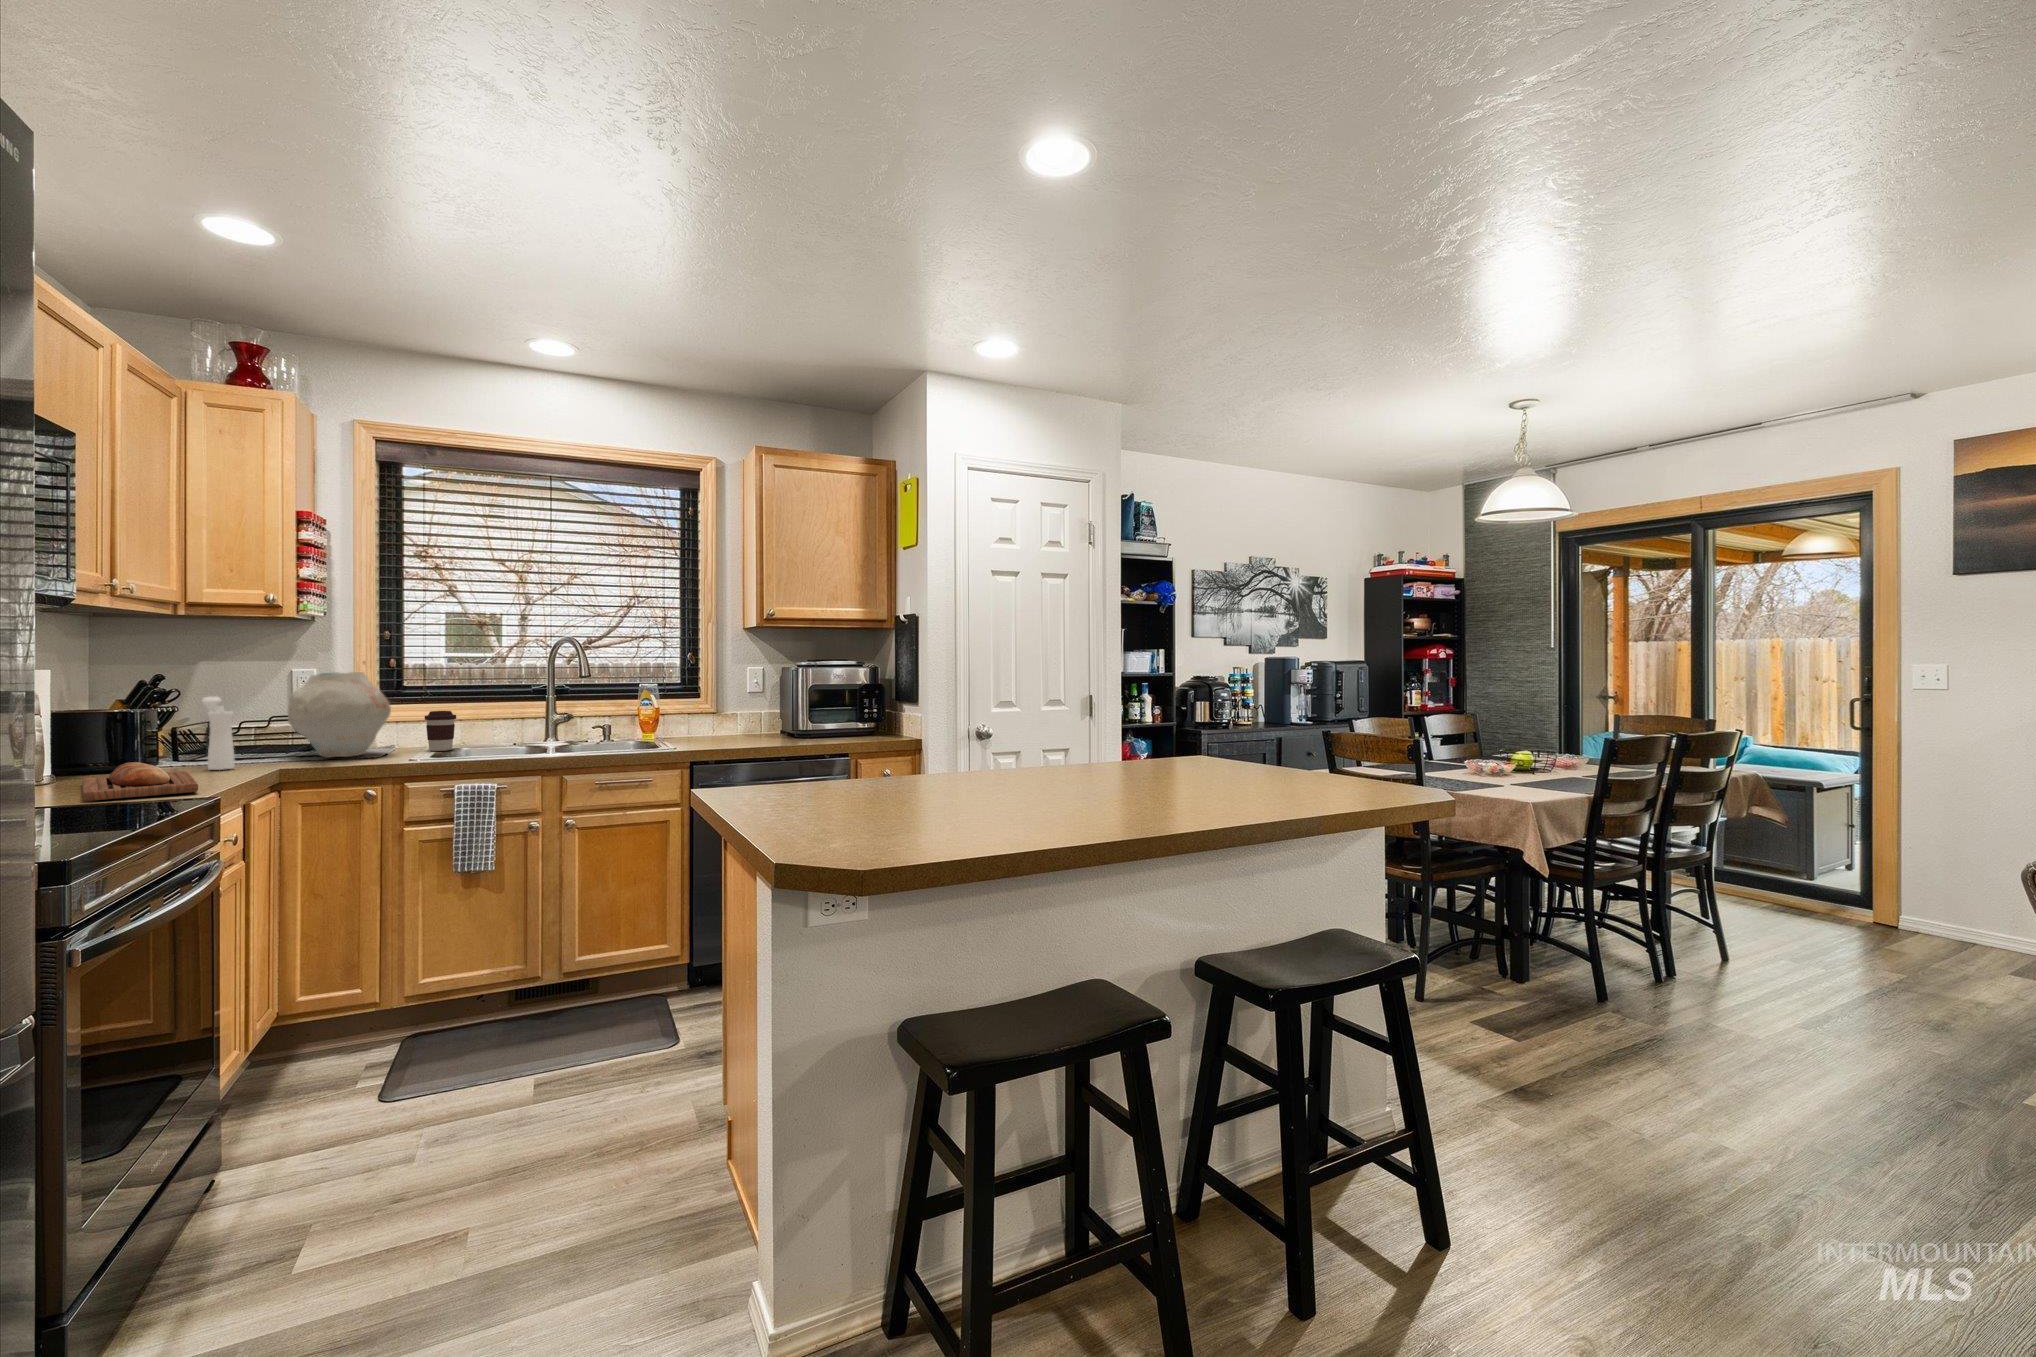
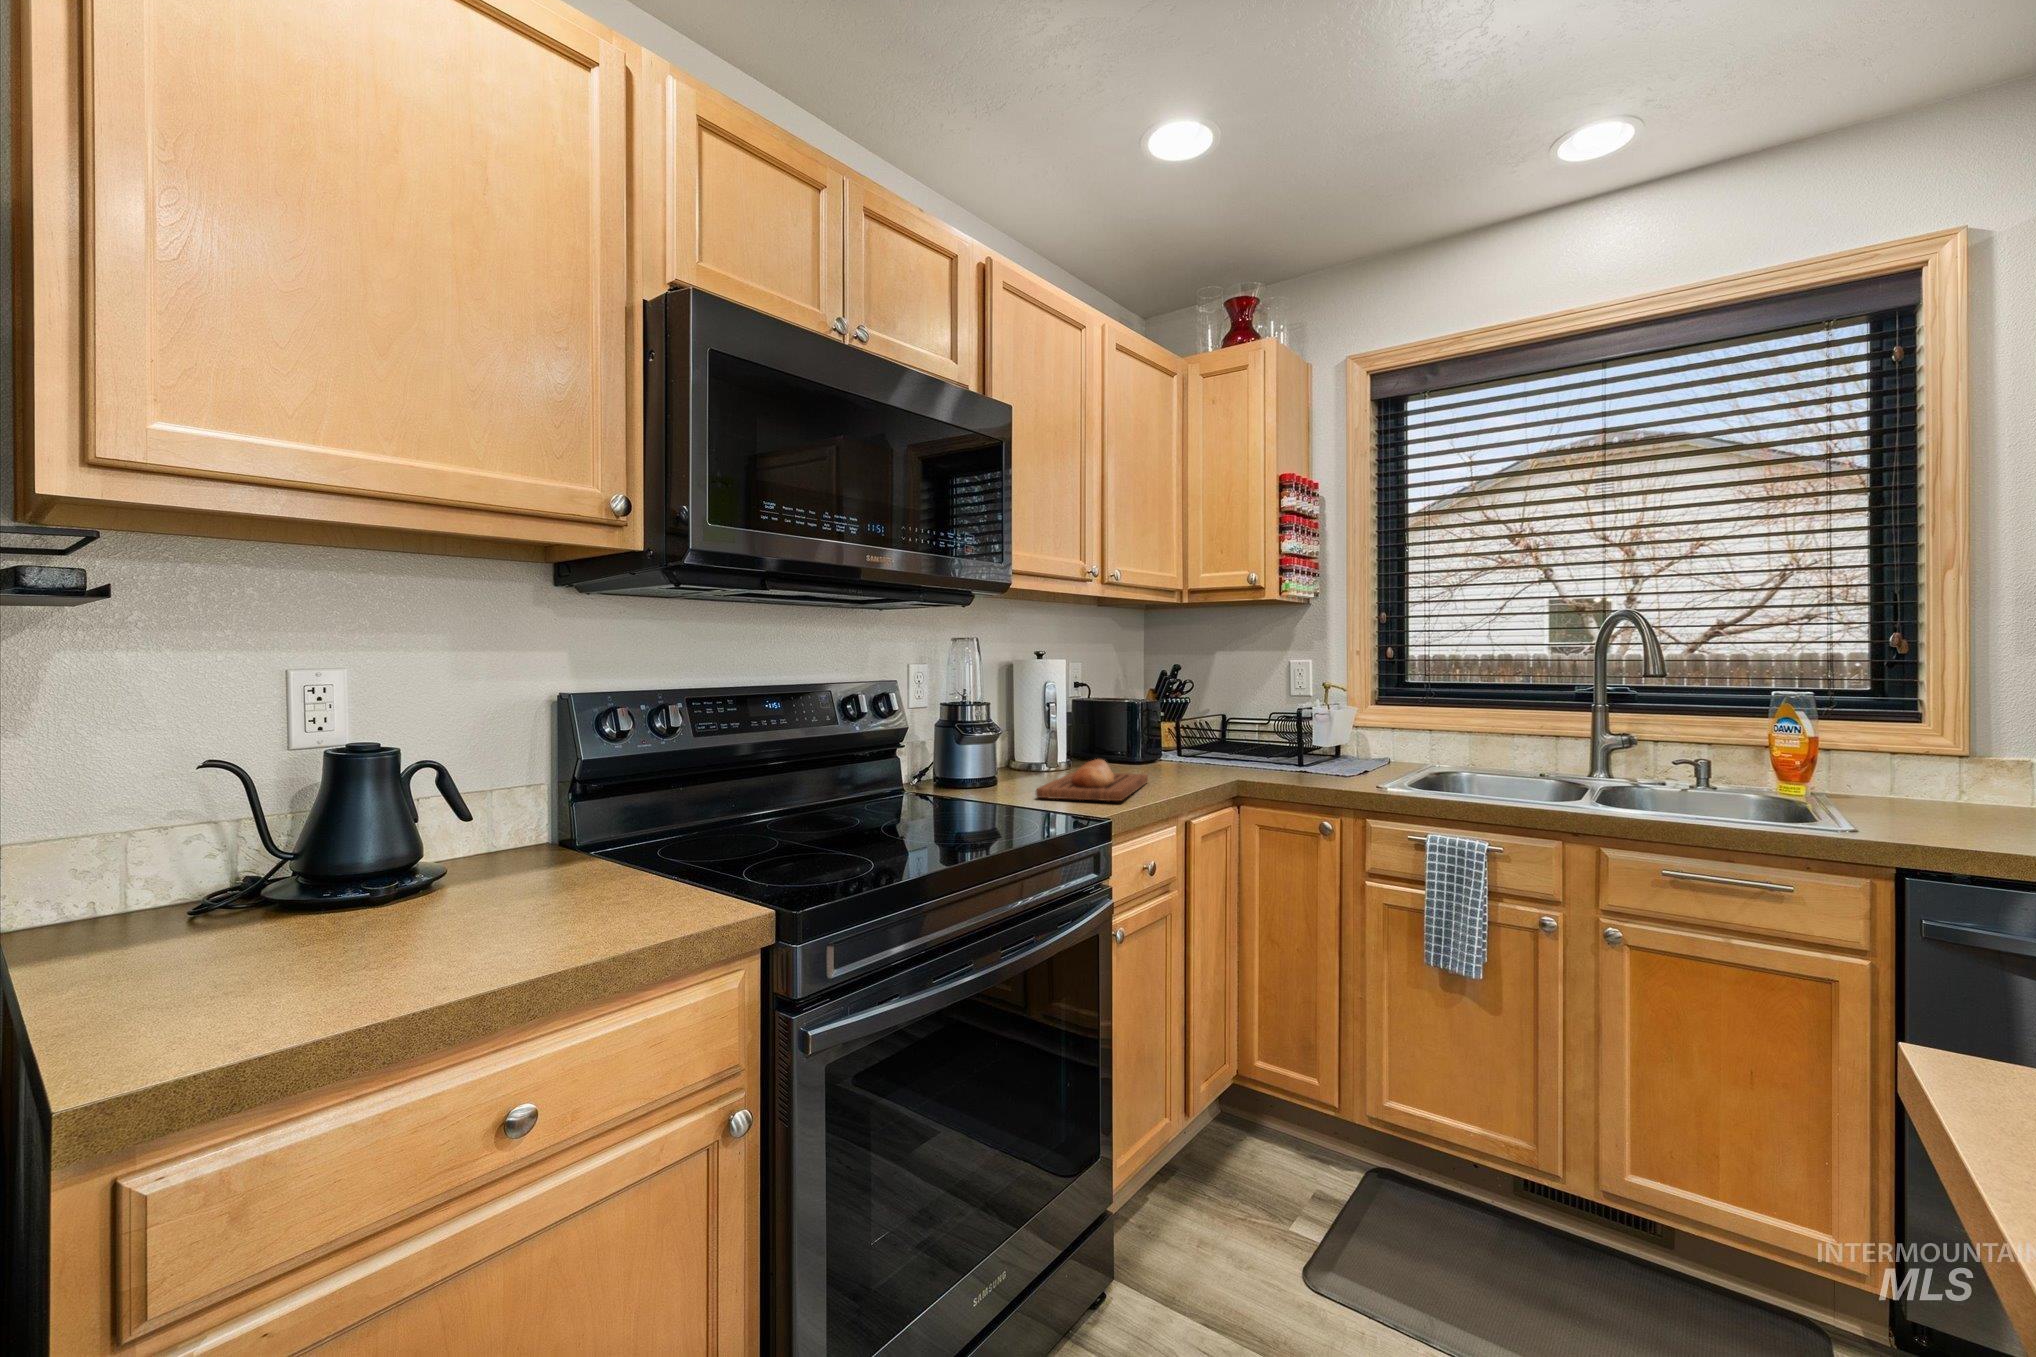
vase: present [288,672,391,758] -> none [1260,664,1366,774]
pepper mill: present [202,697,235,770] -> none [1177,692,1200,776]
coffee cup: present [425,711,456,751] -> none [1411,720,1451,777]

